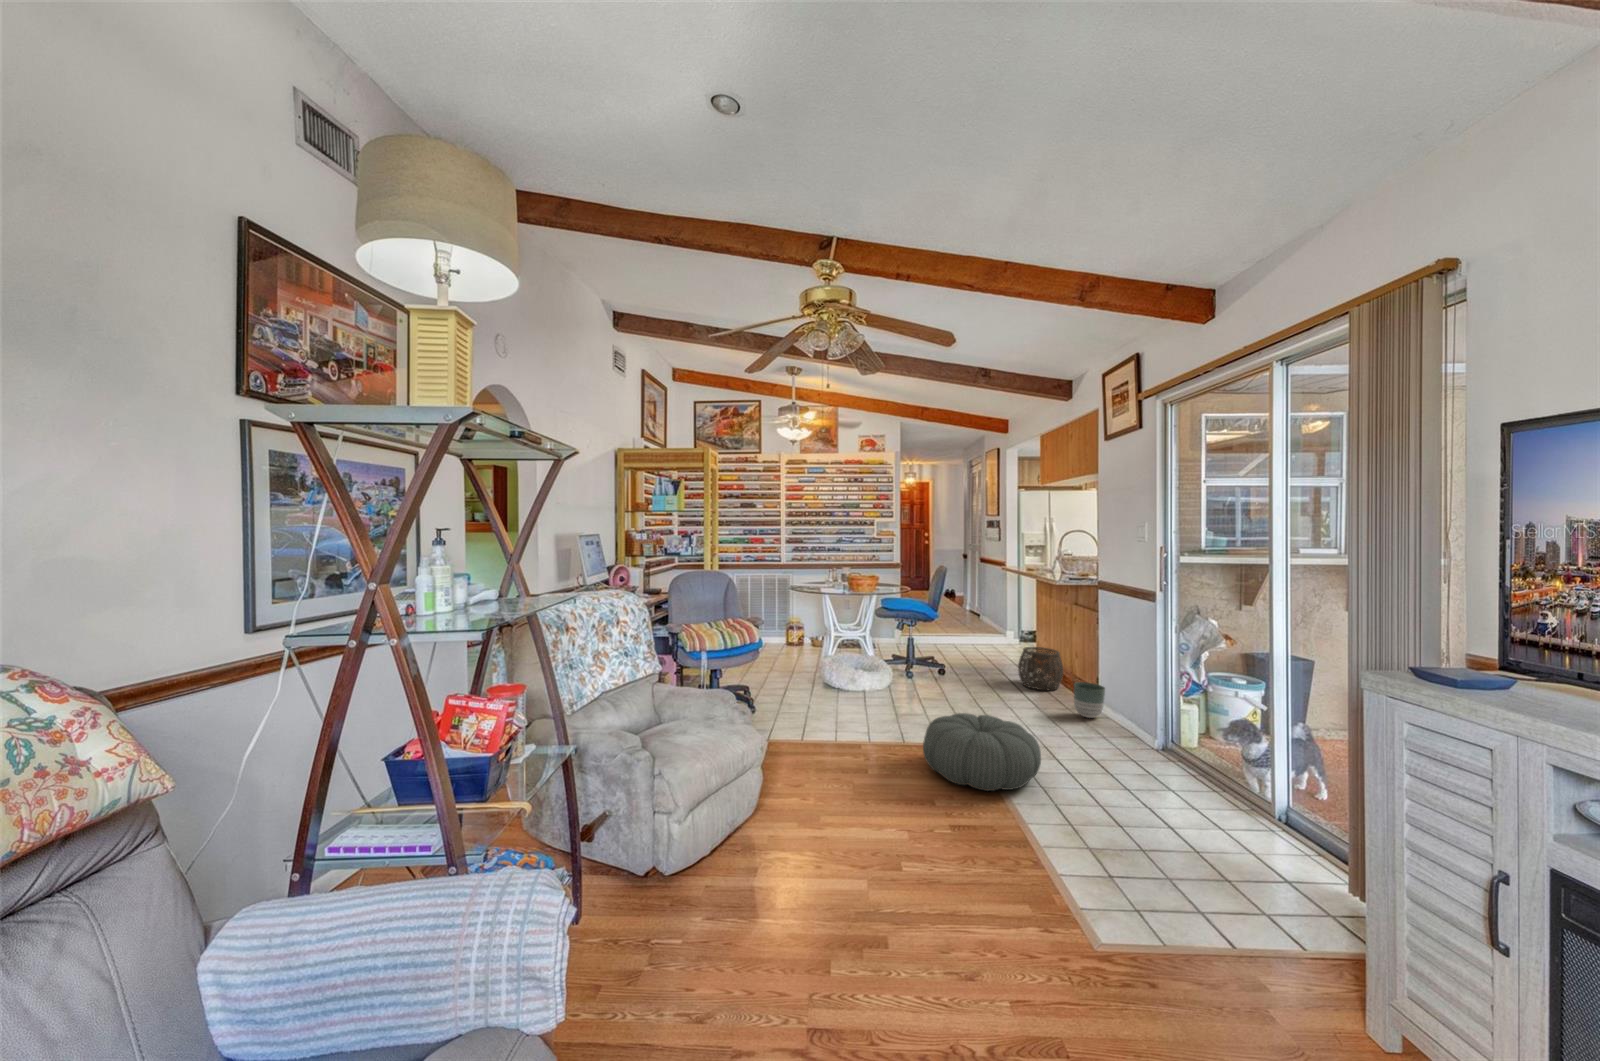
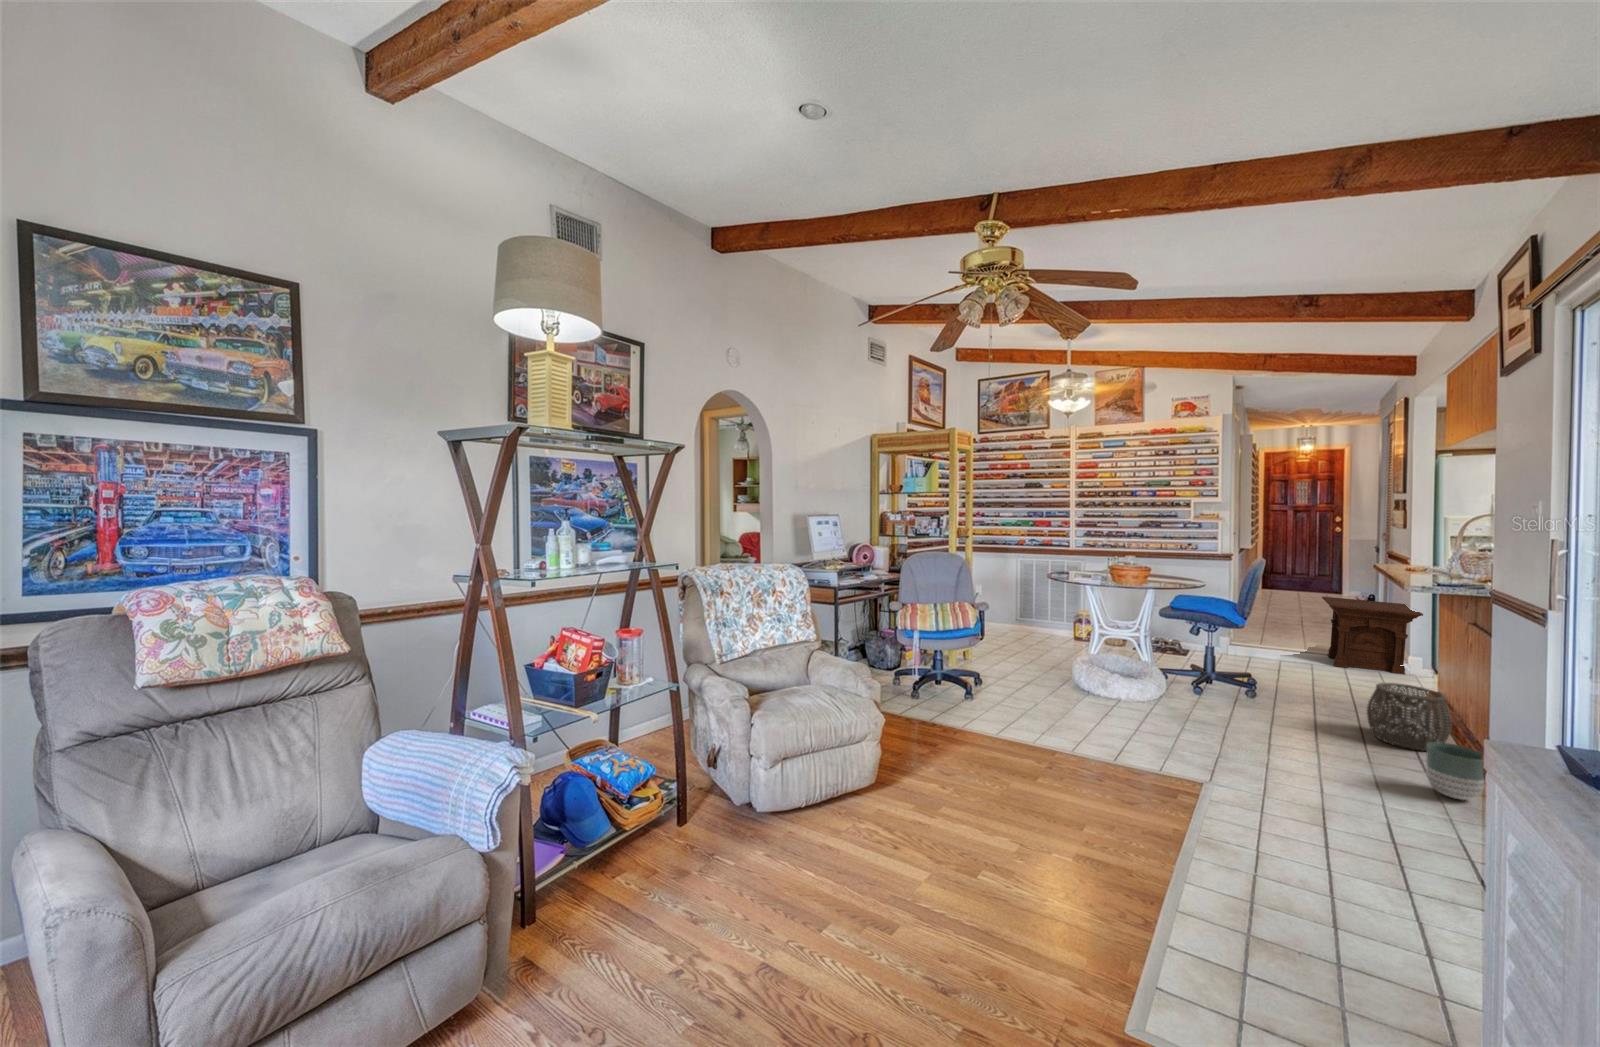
side table: none [949,590,1010,642] -> present [1322,597,1423,675]
pouf: present [923,713,1041,791] -> none [1097,740,1265,848]

